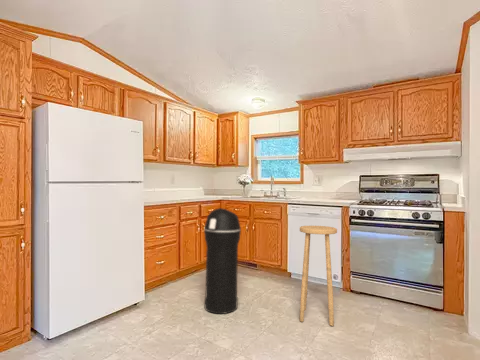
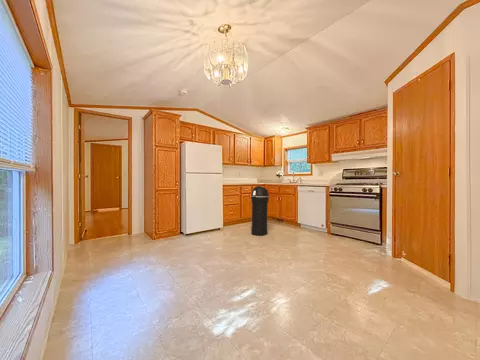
stool: present [300,226,337,326] -> none [295,195,316,243]

